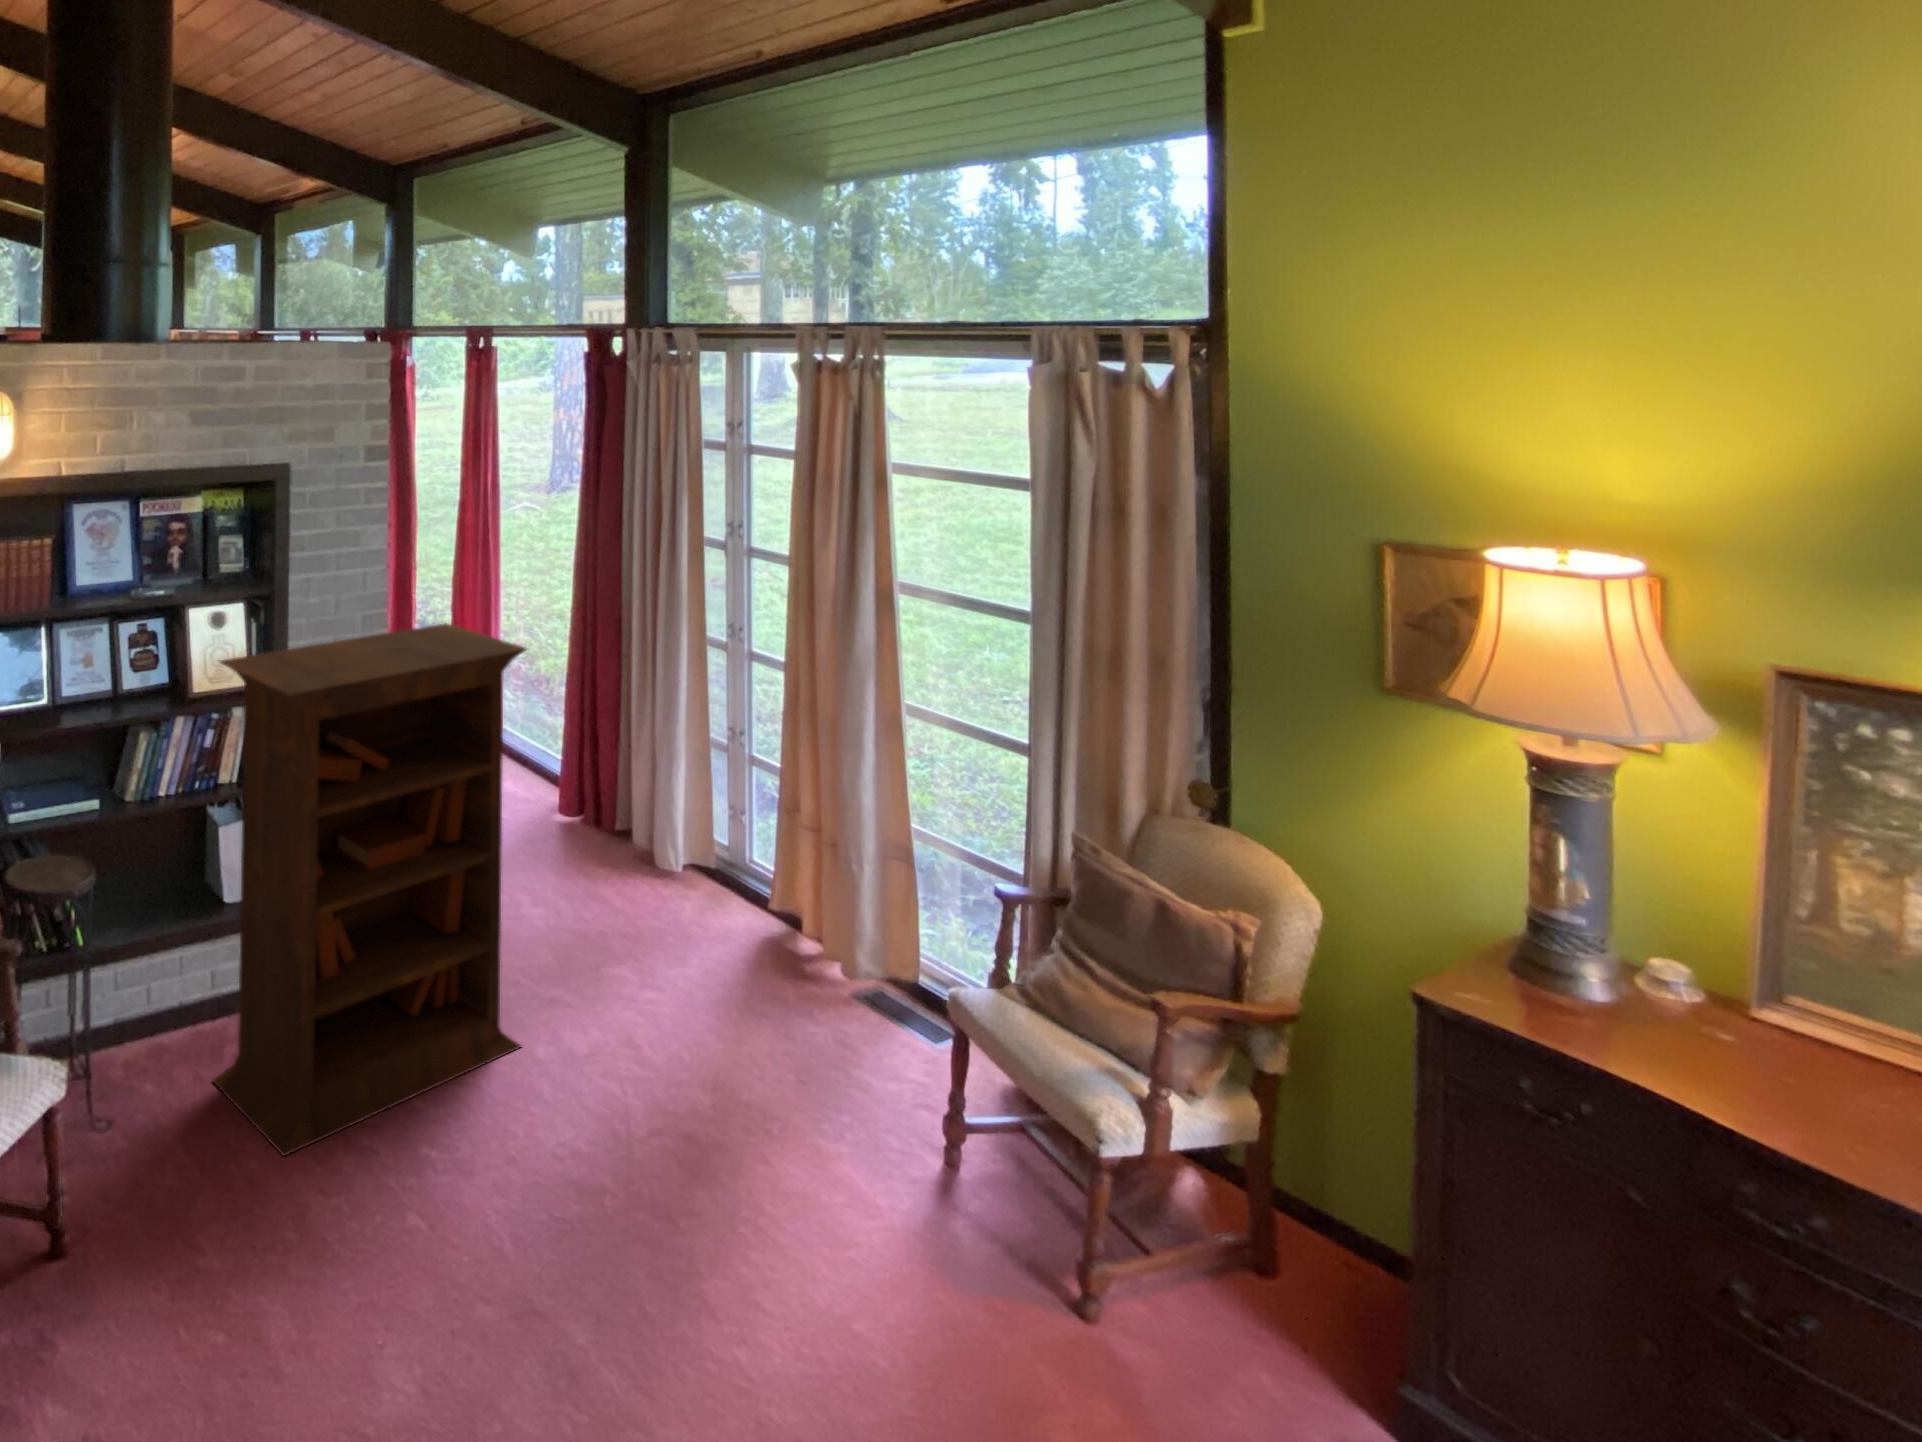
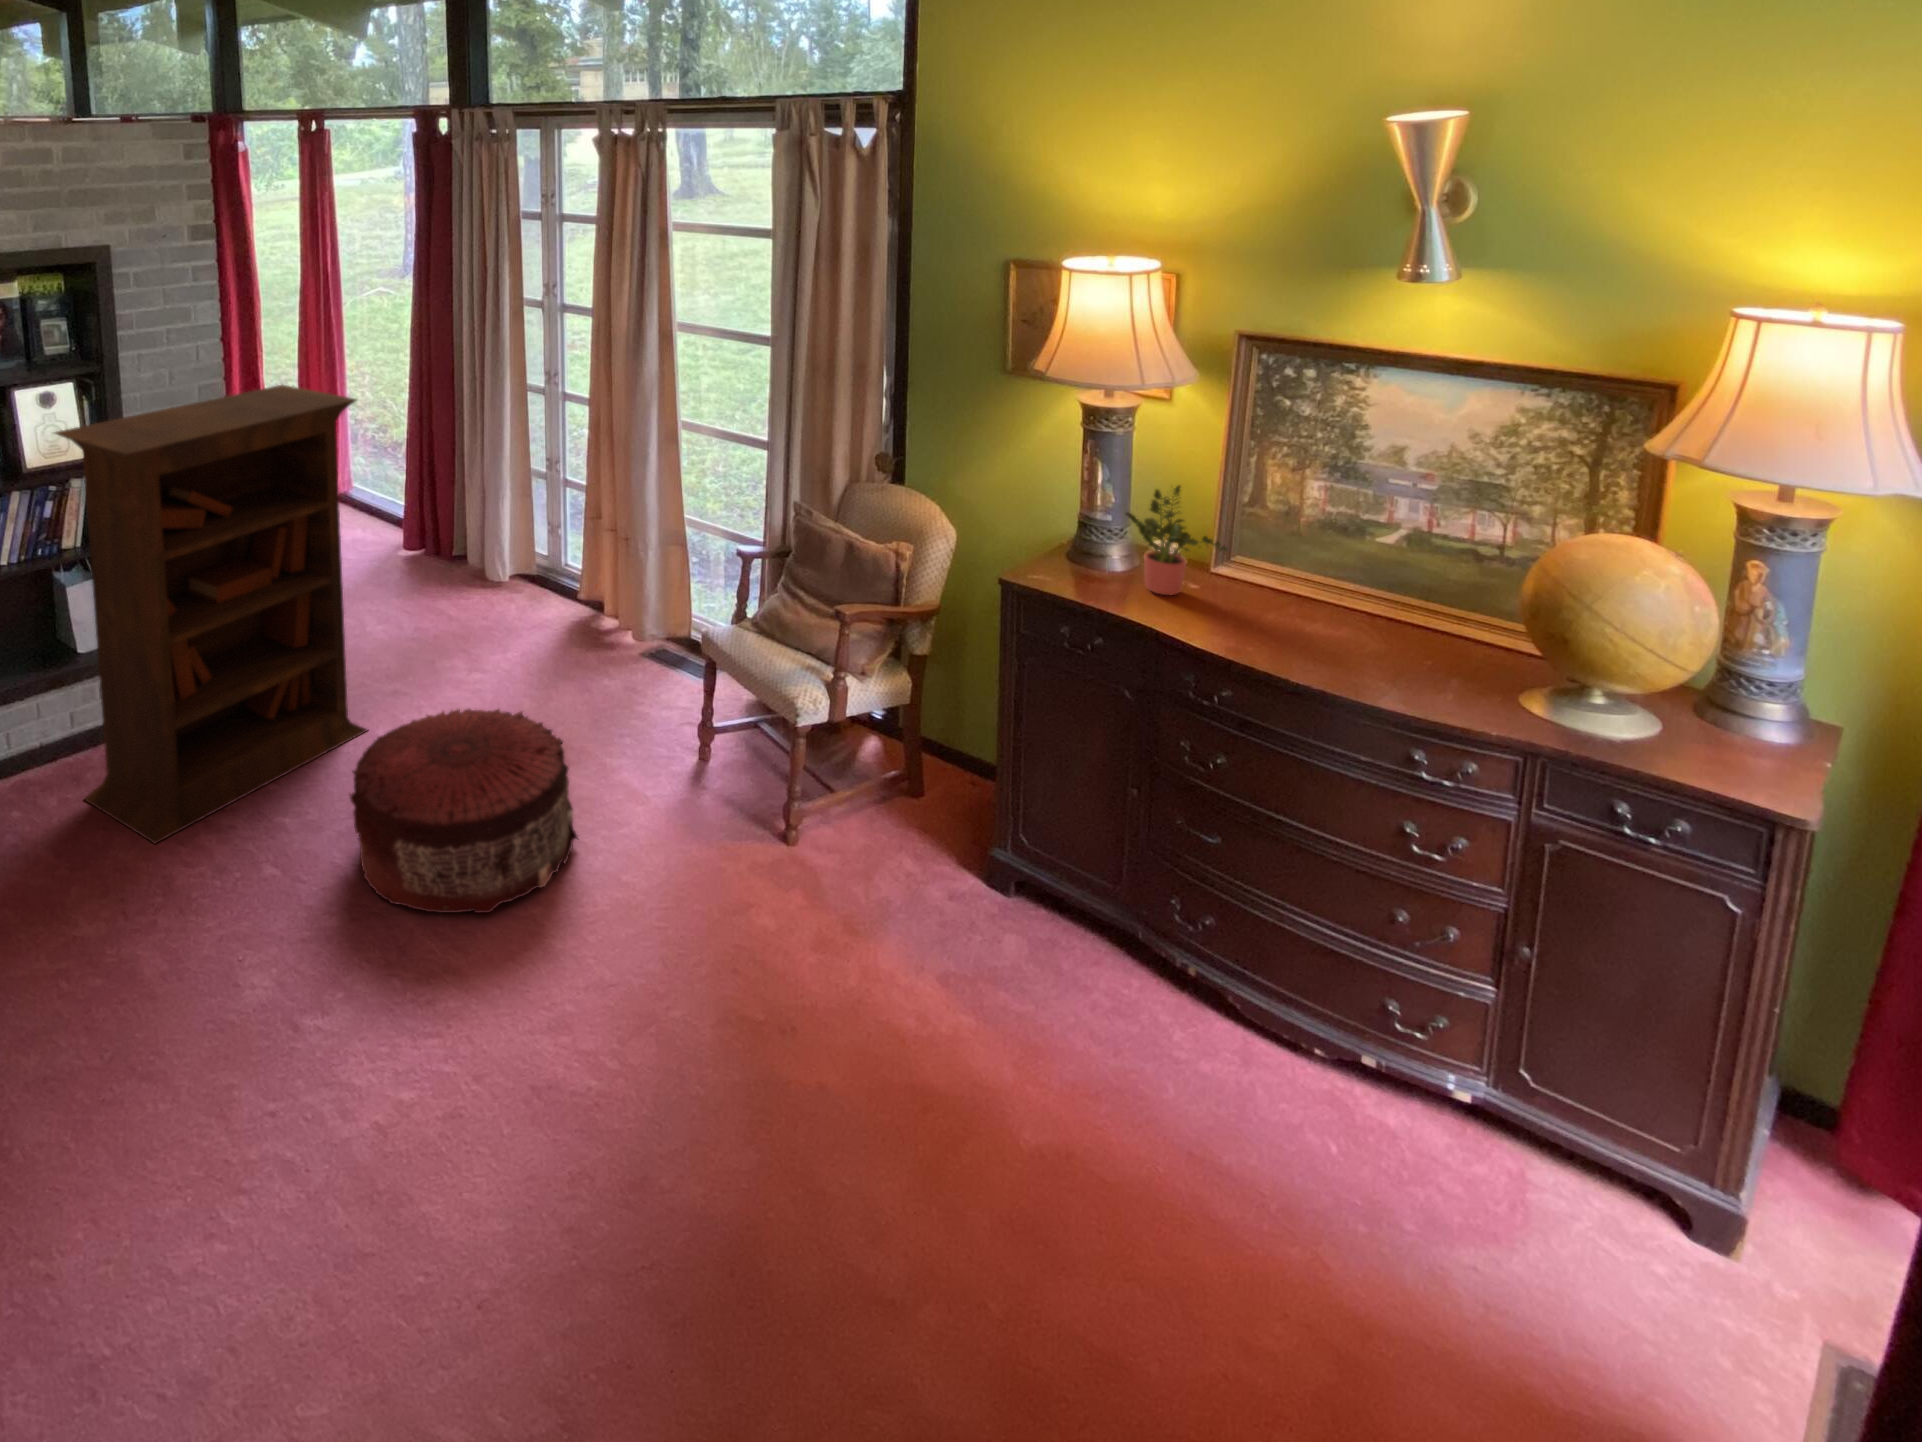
potted plant: none [1633,892,1838,1070] -> present [1126,485,1228,595]
pouf: none [505,1044,789,1350] -> present [350,709,578,913]

